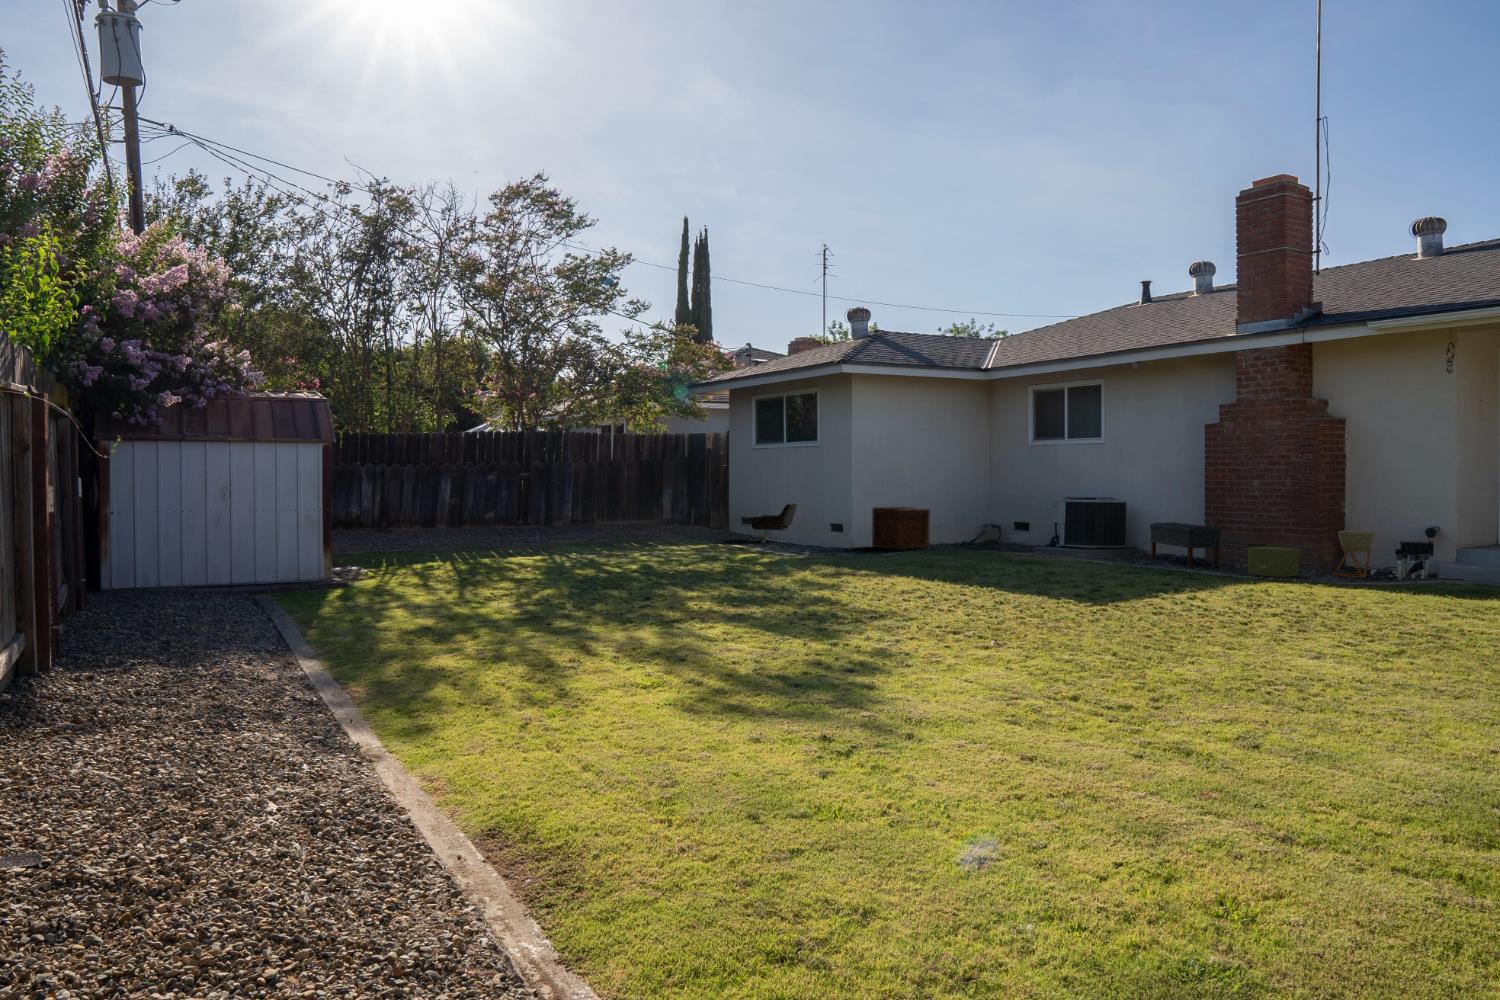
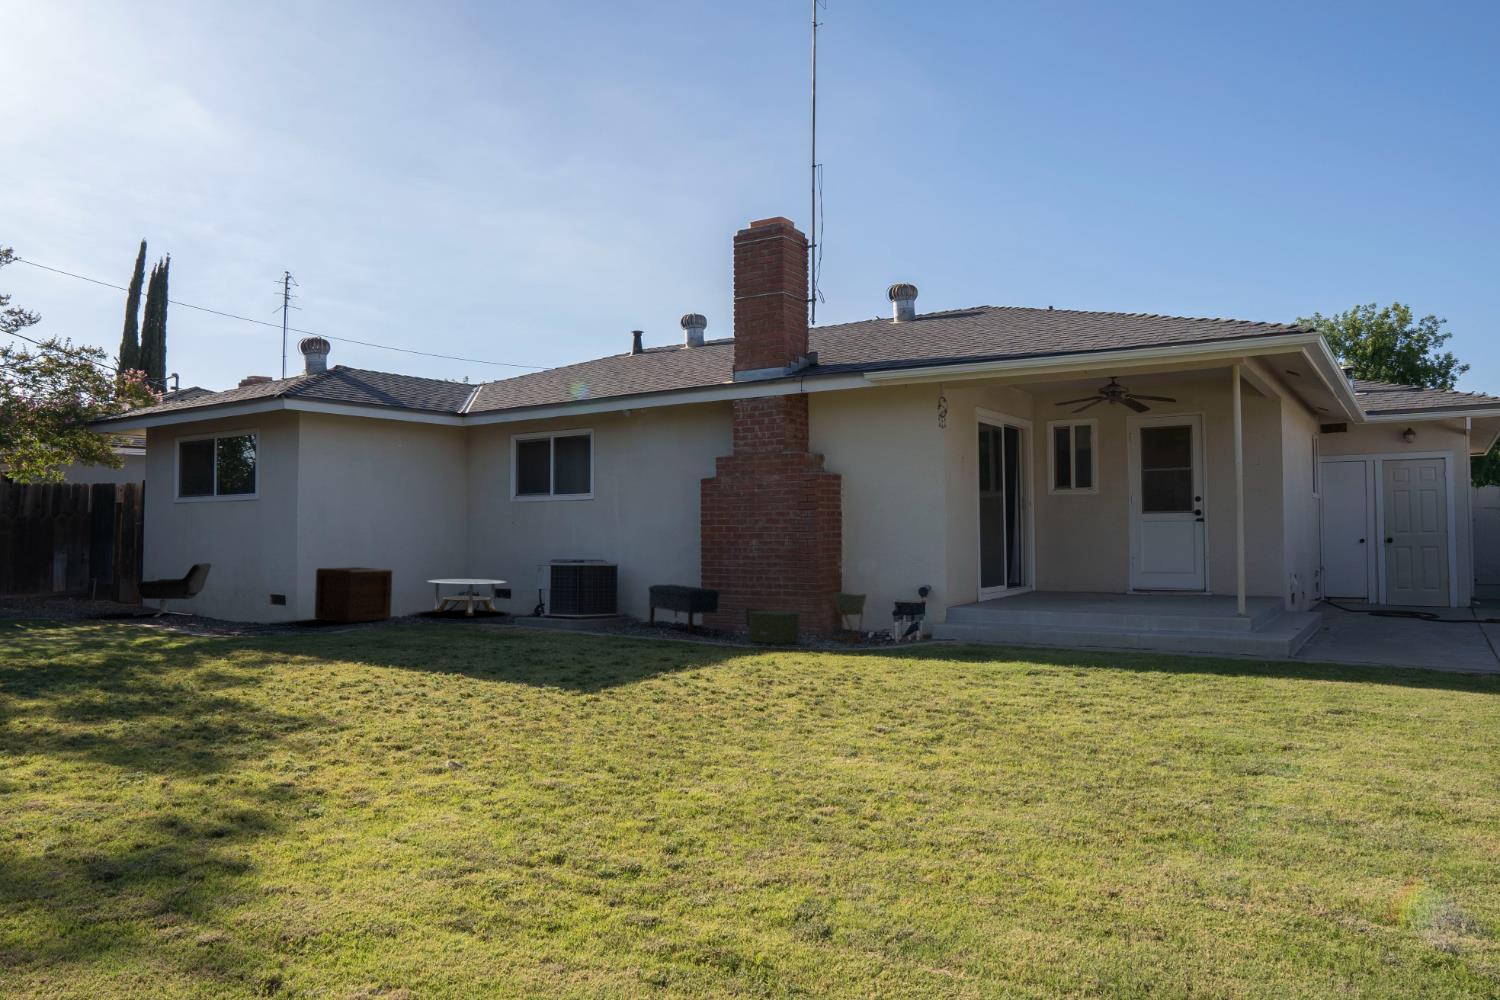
round table: none [956,517,1022,547] -> present [427,579,507,616]

